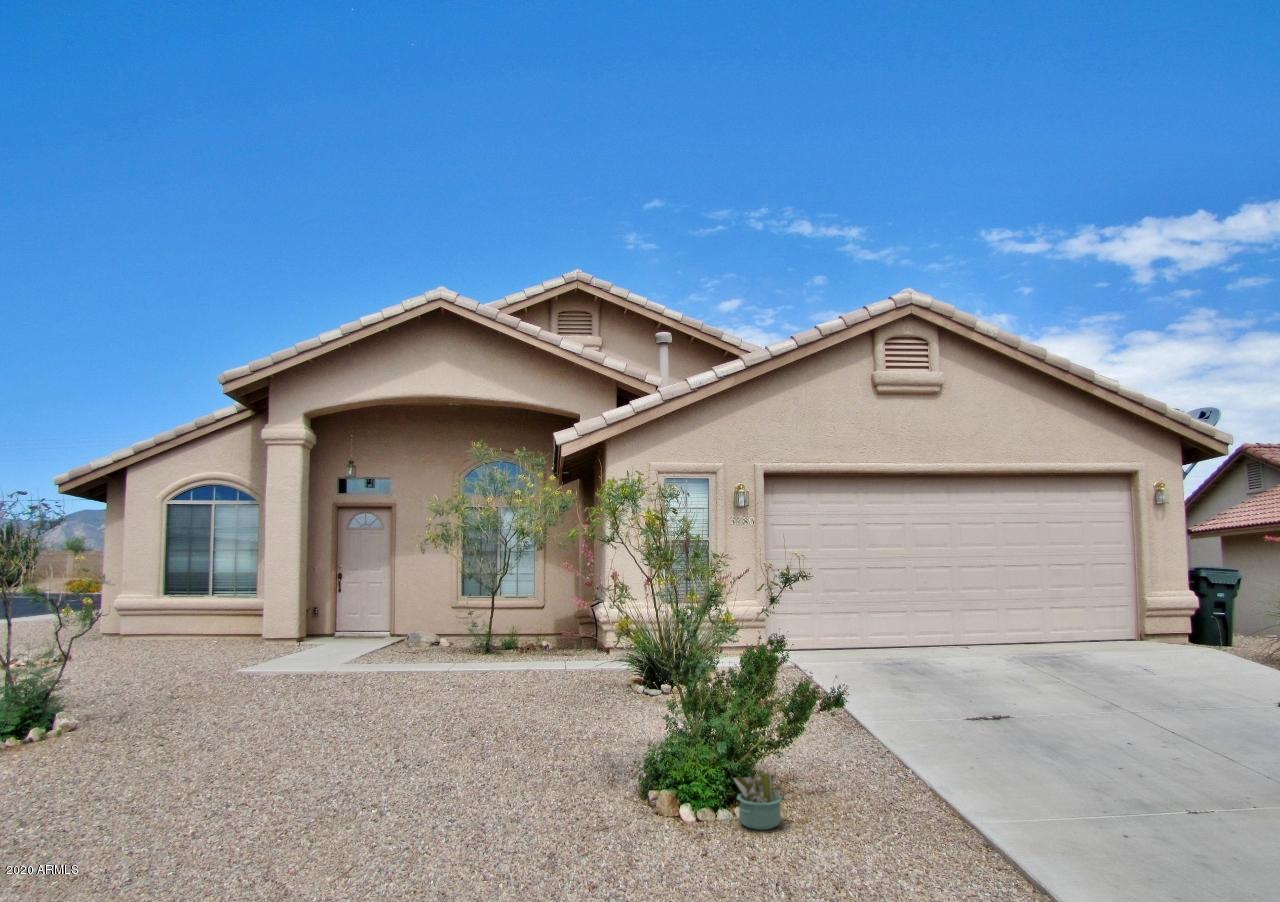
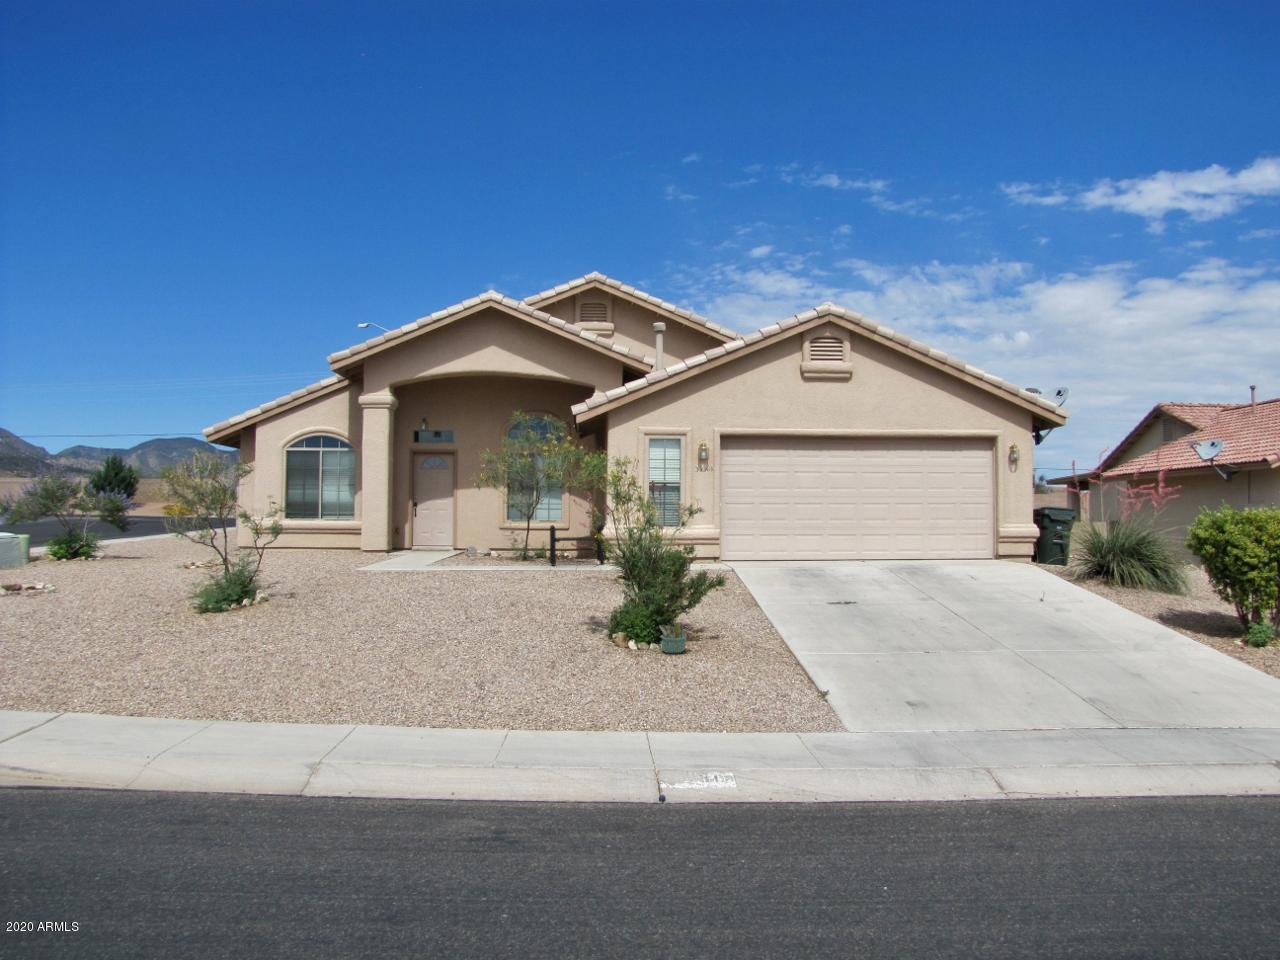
bench: none [524,599,602,659] -> present [550,525,604,566]

